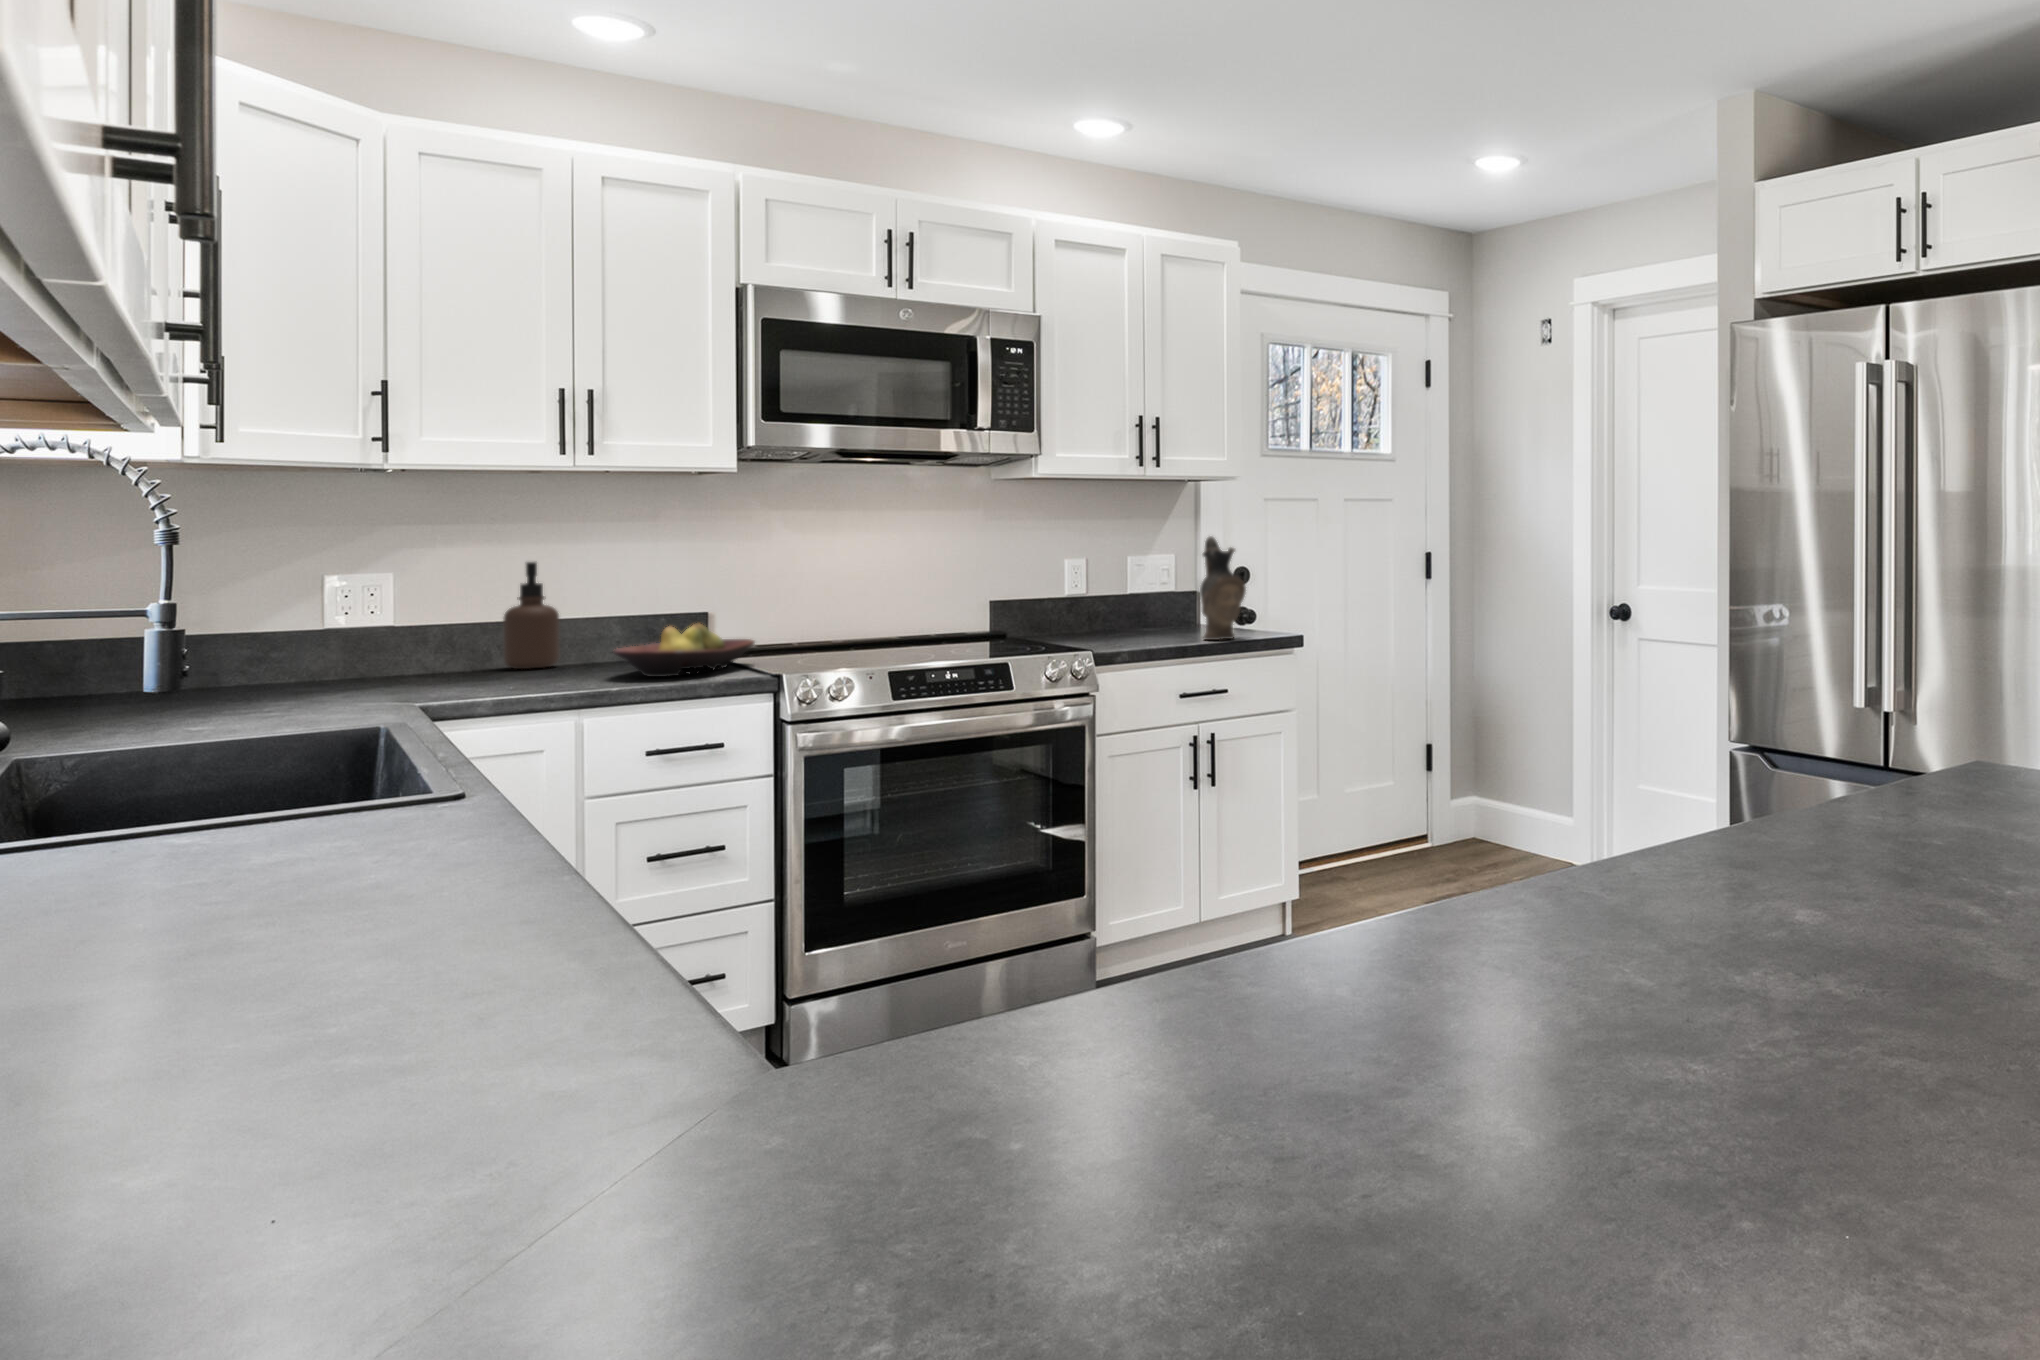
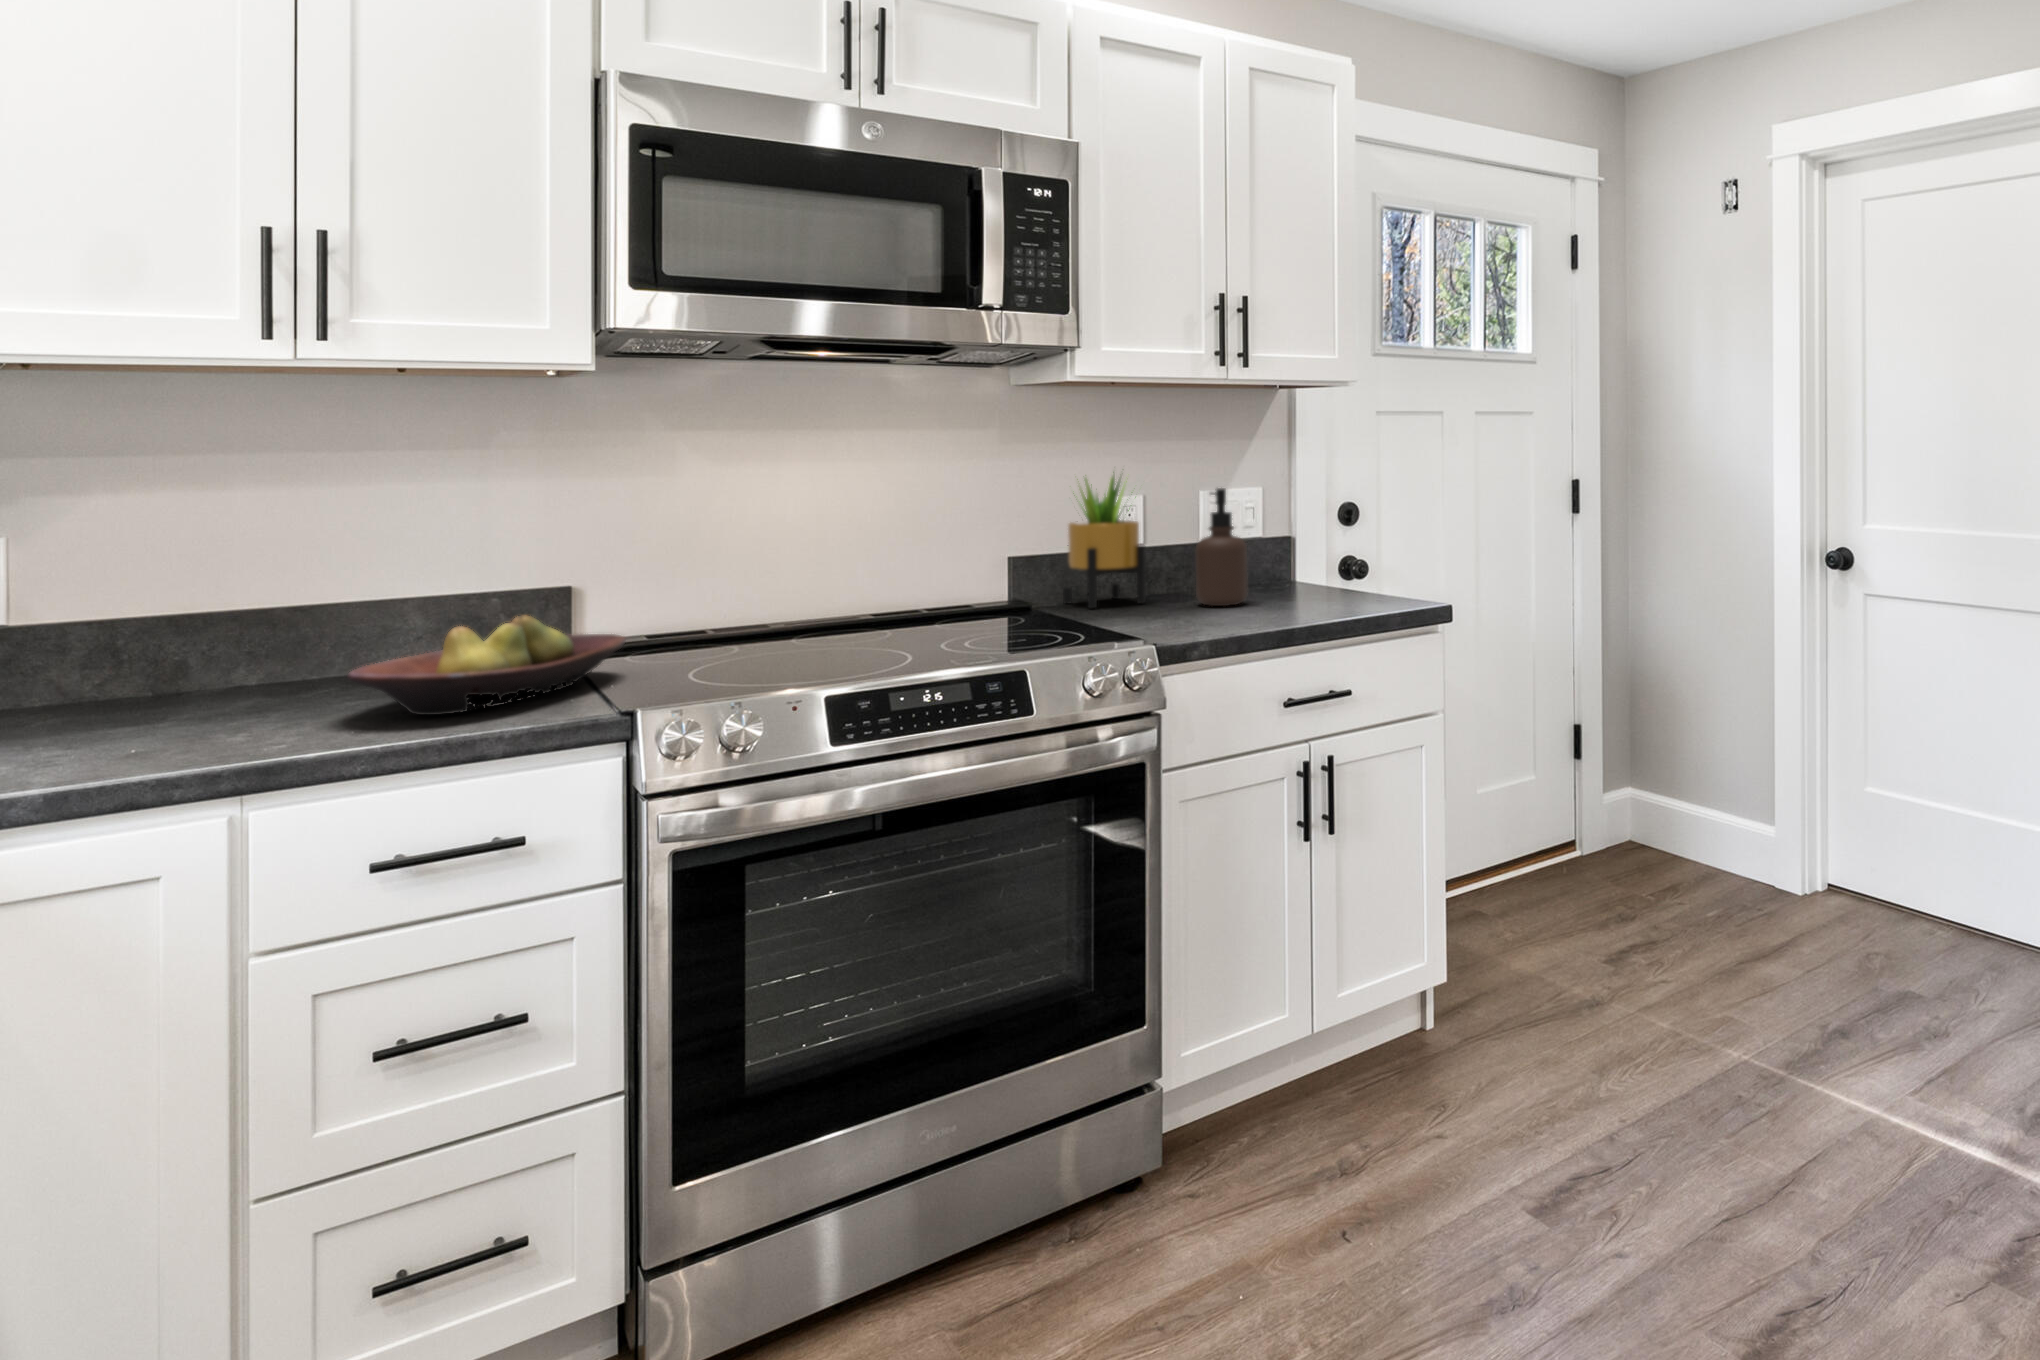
potted plant: none [1024,535,1087,636] -> present [1063,472,1146,608]
ceramic pitcher: present [1200,536,1246,640] -> none [1307,467,1371,616]
soap dispenser: present [503,562,560,669] -> present [1196,488,1248,606]

